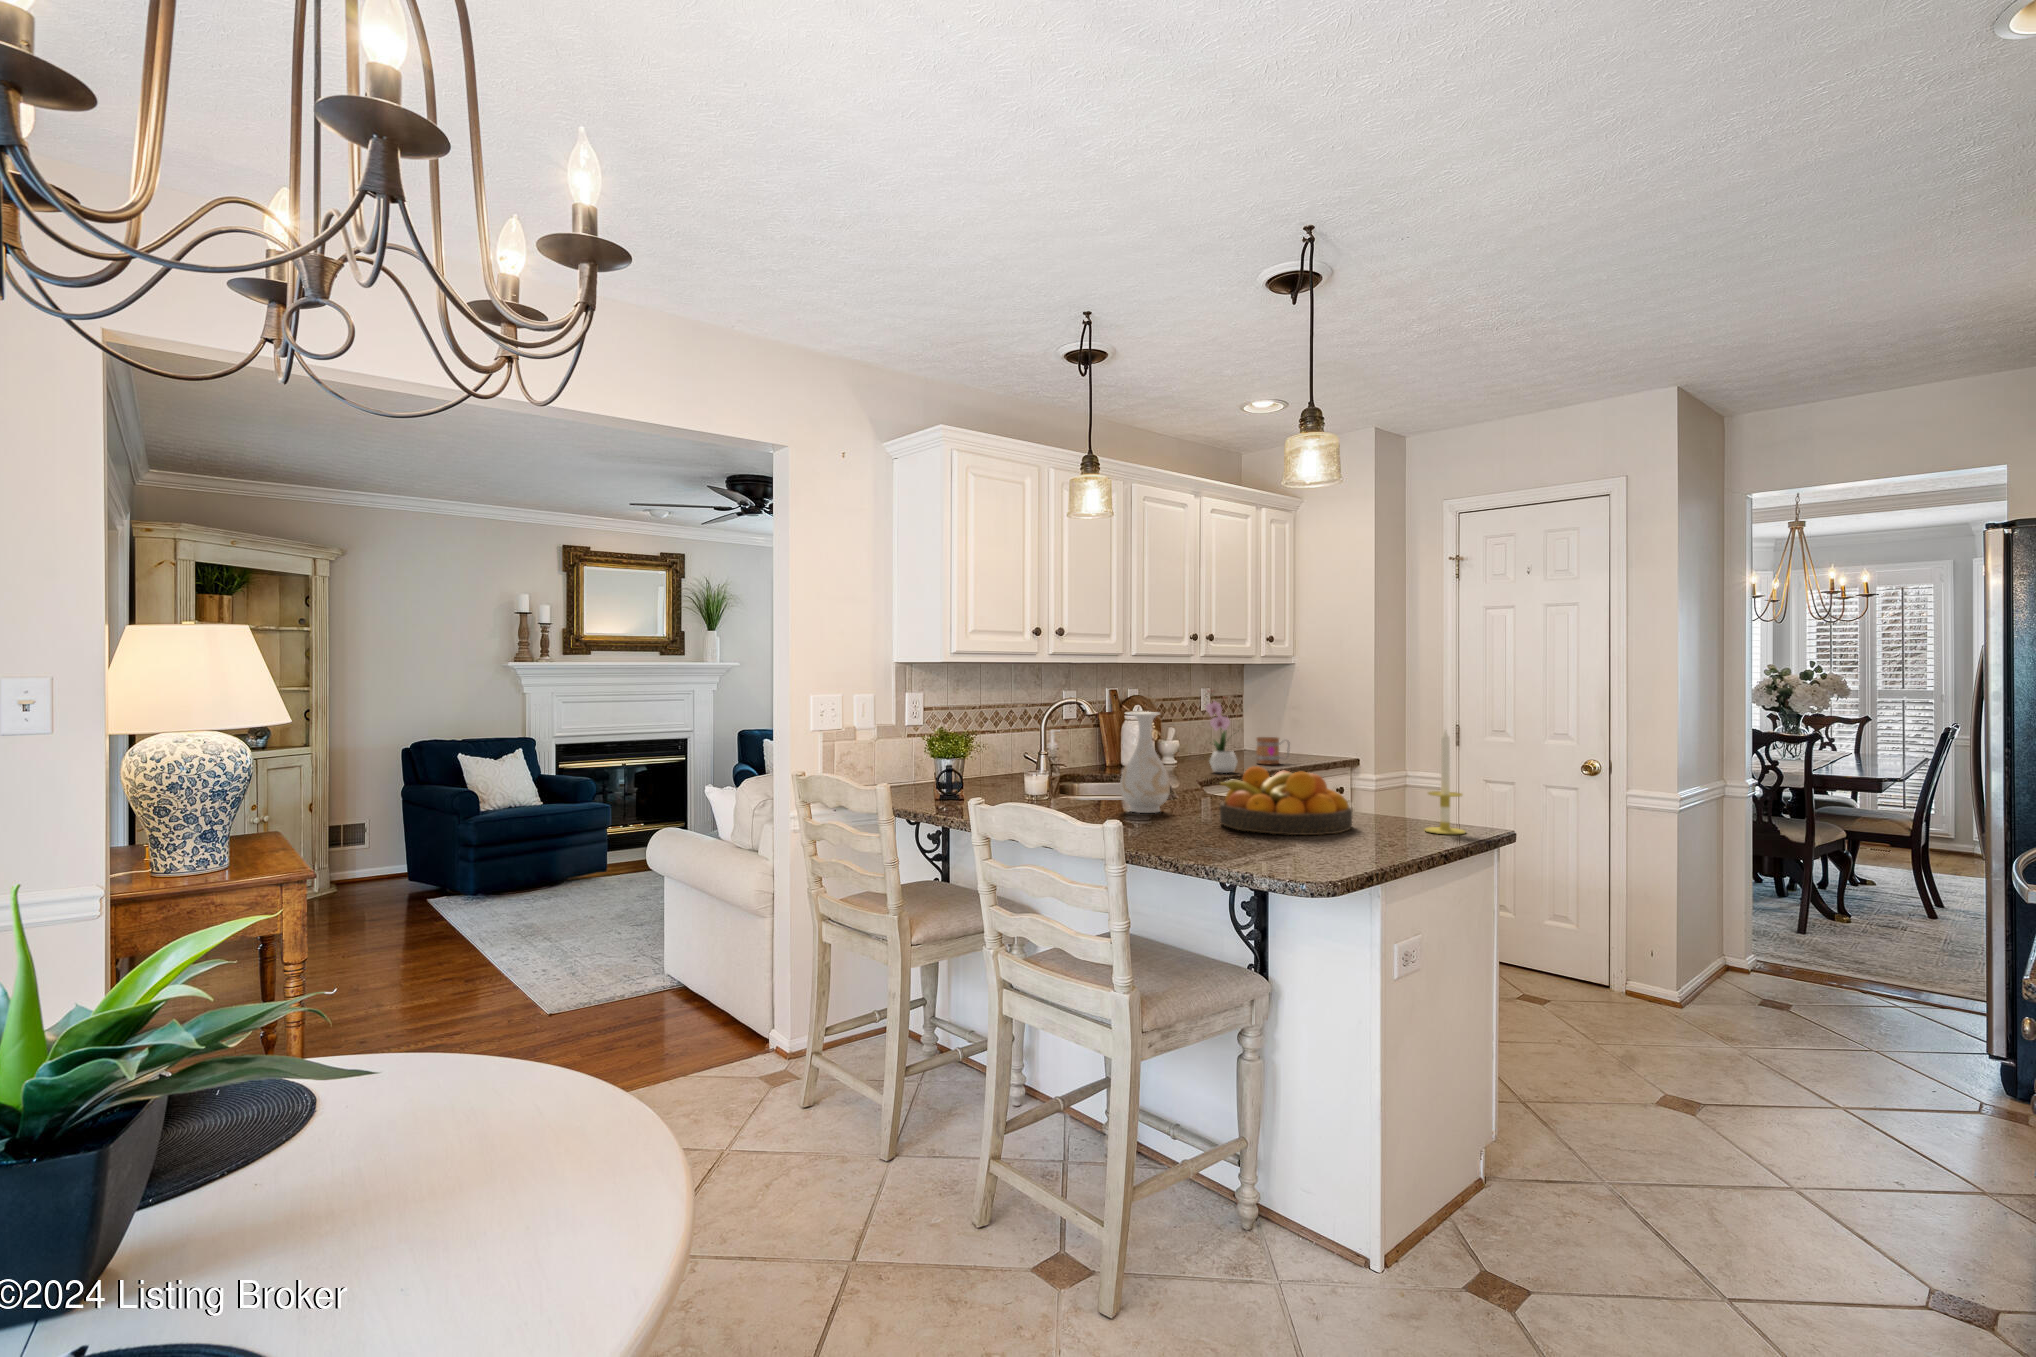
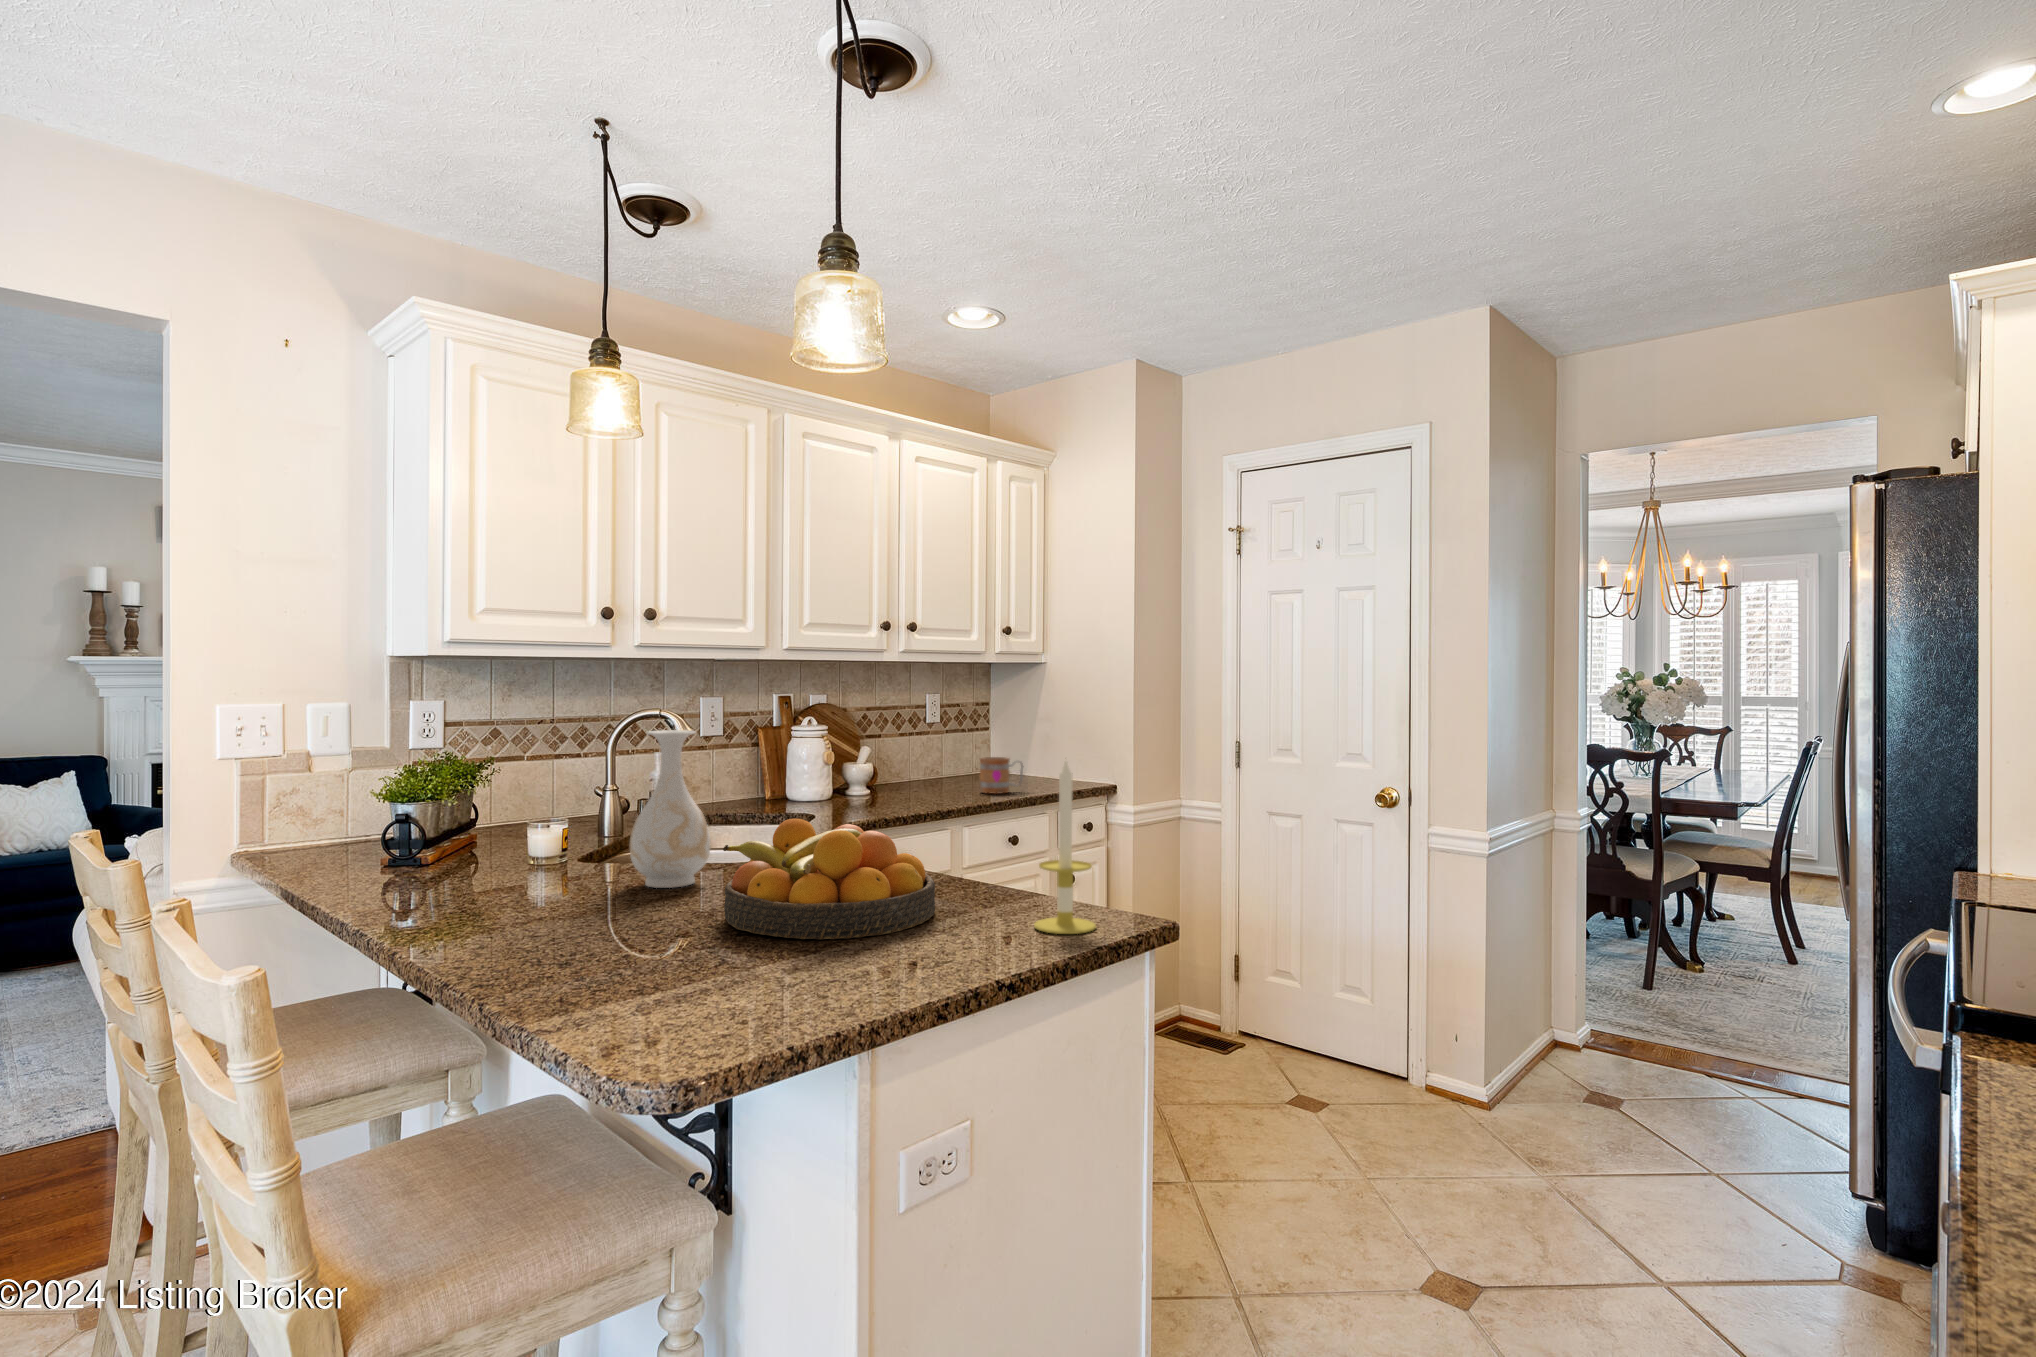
flower arrangement: present [1206,701,1237,773] -> none [889,695,940,808]

